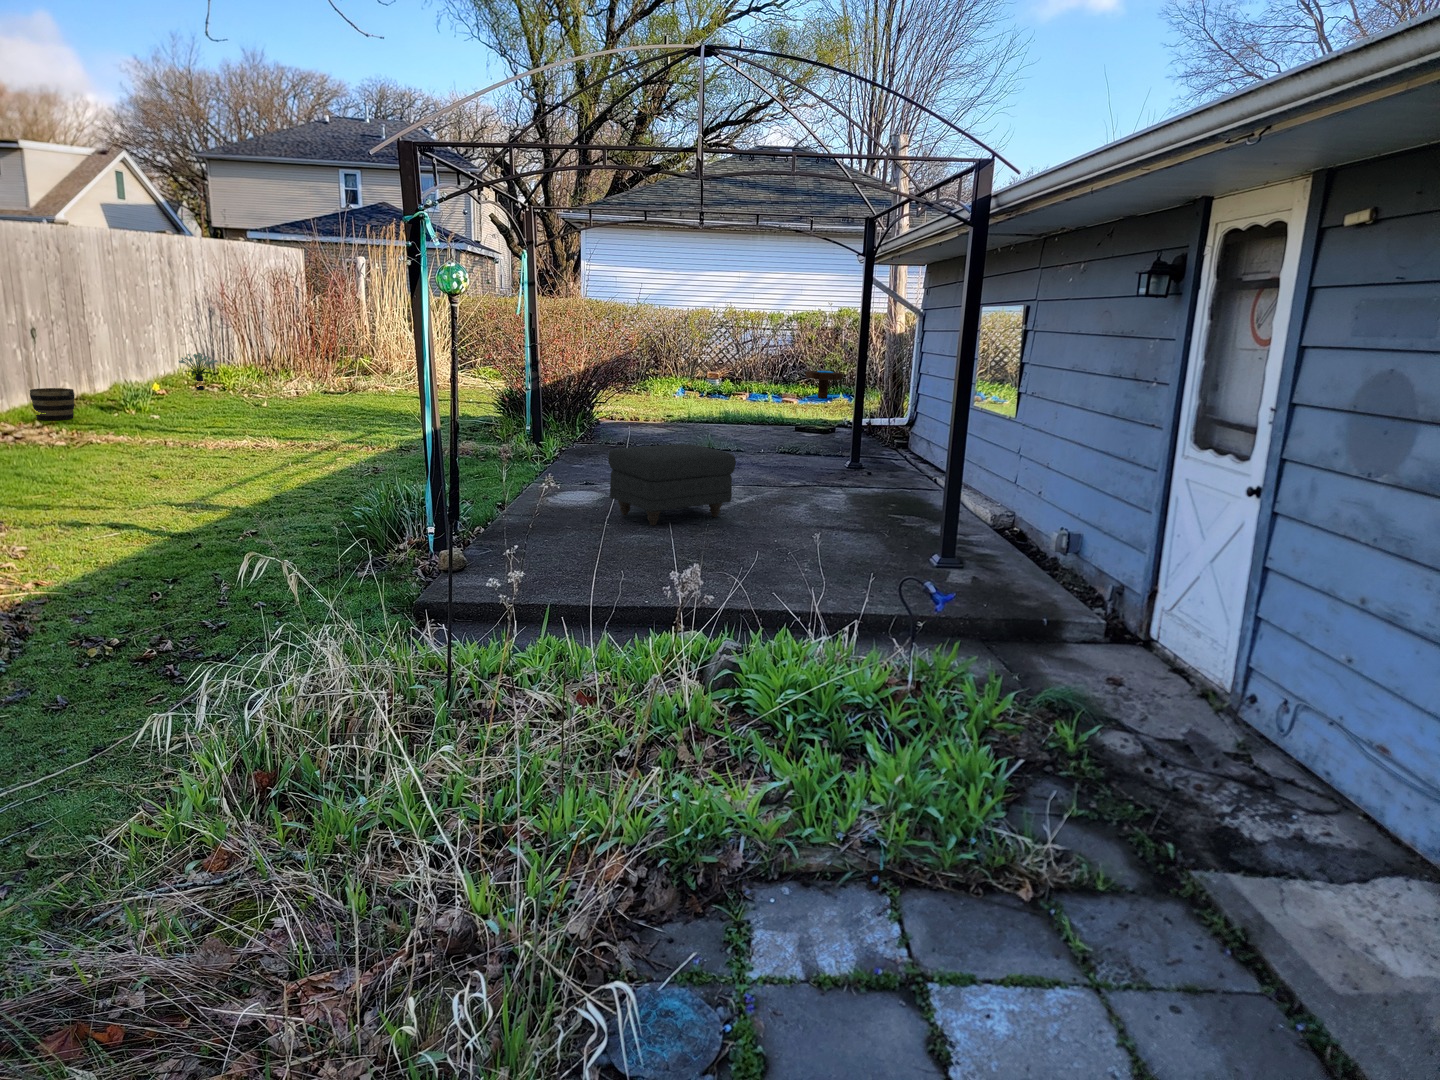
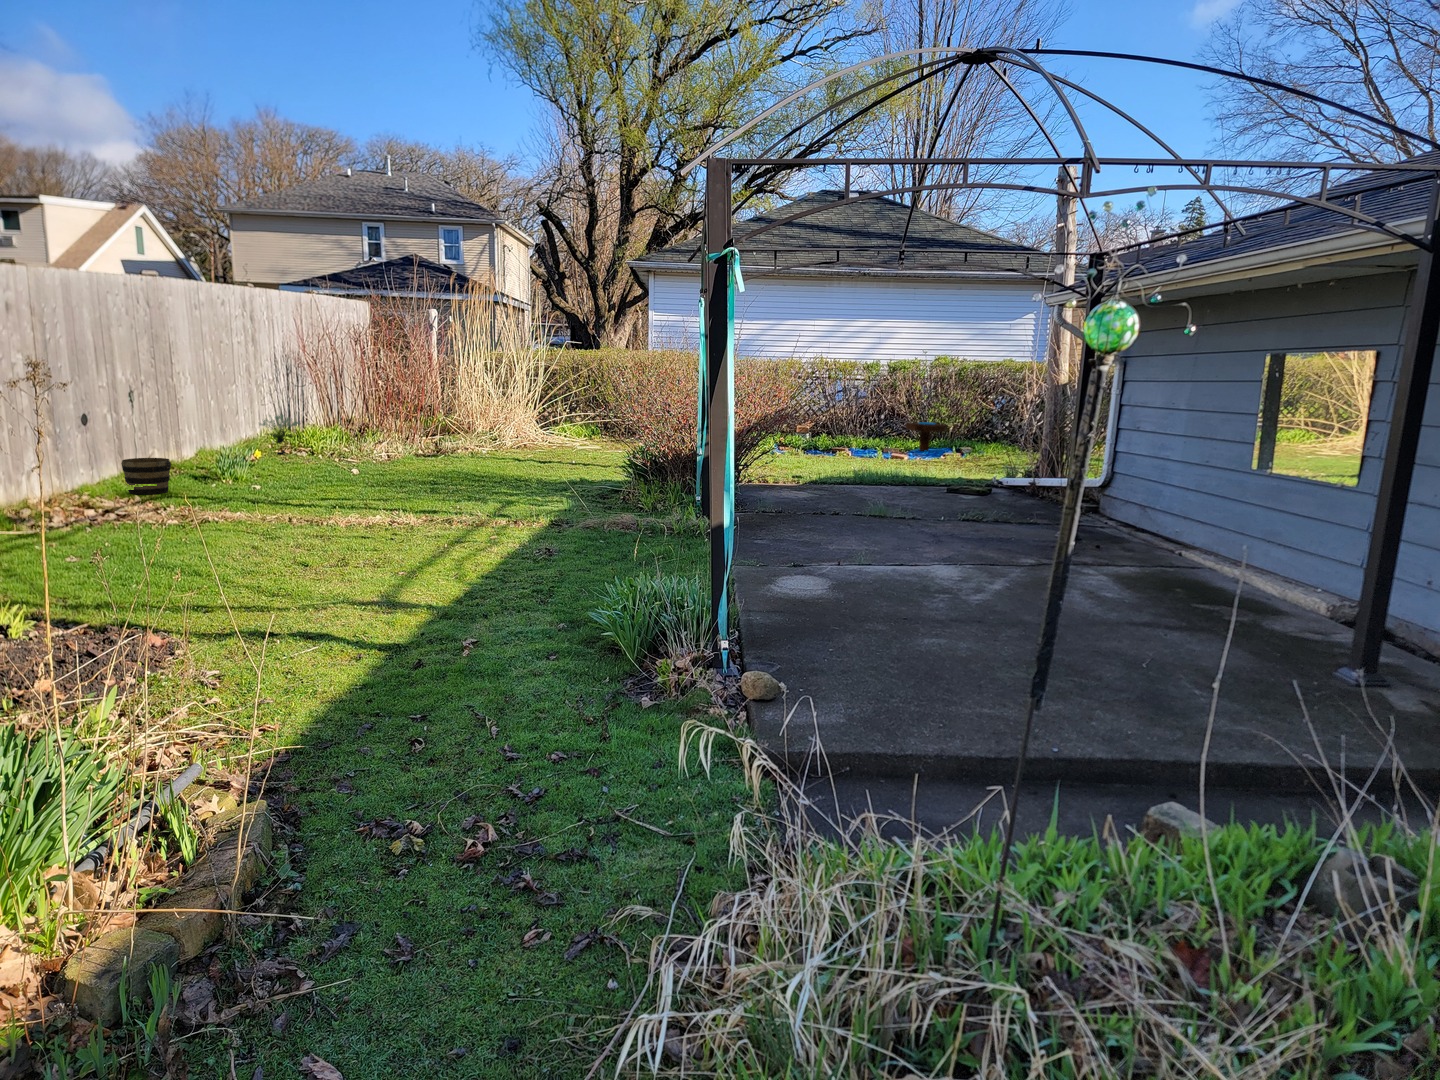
ottoman: present [608,444,736,526] -> none [879,518,1027,619]

